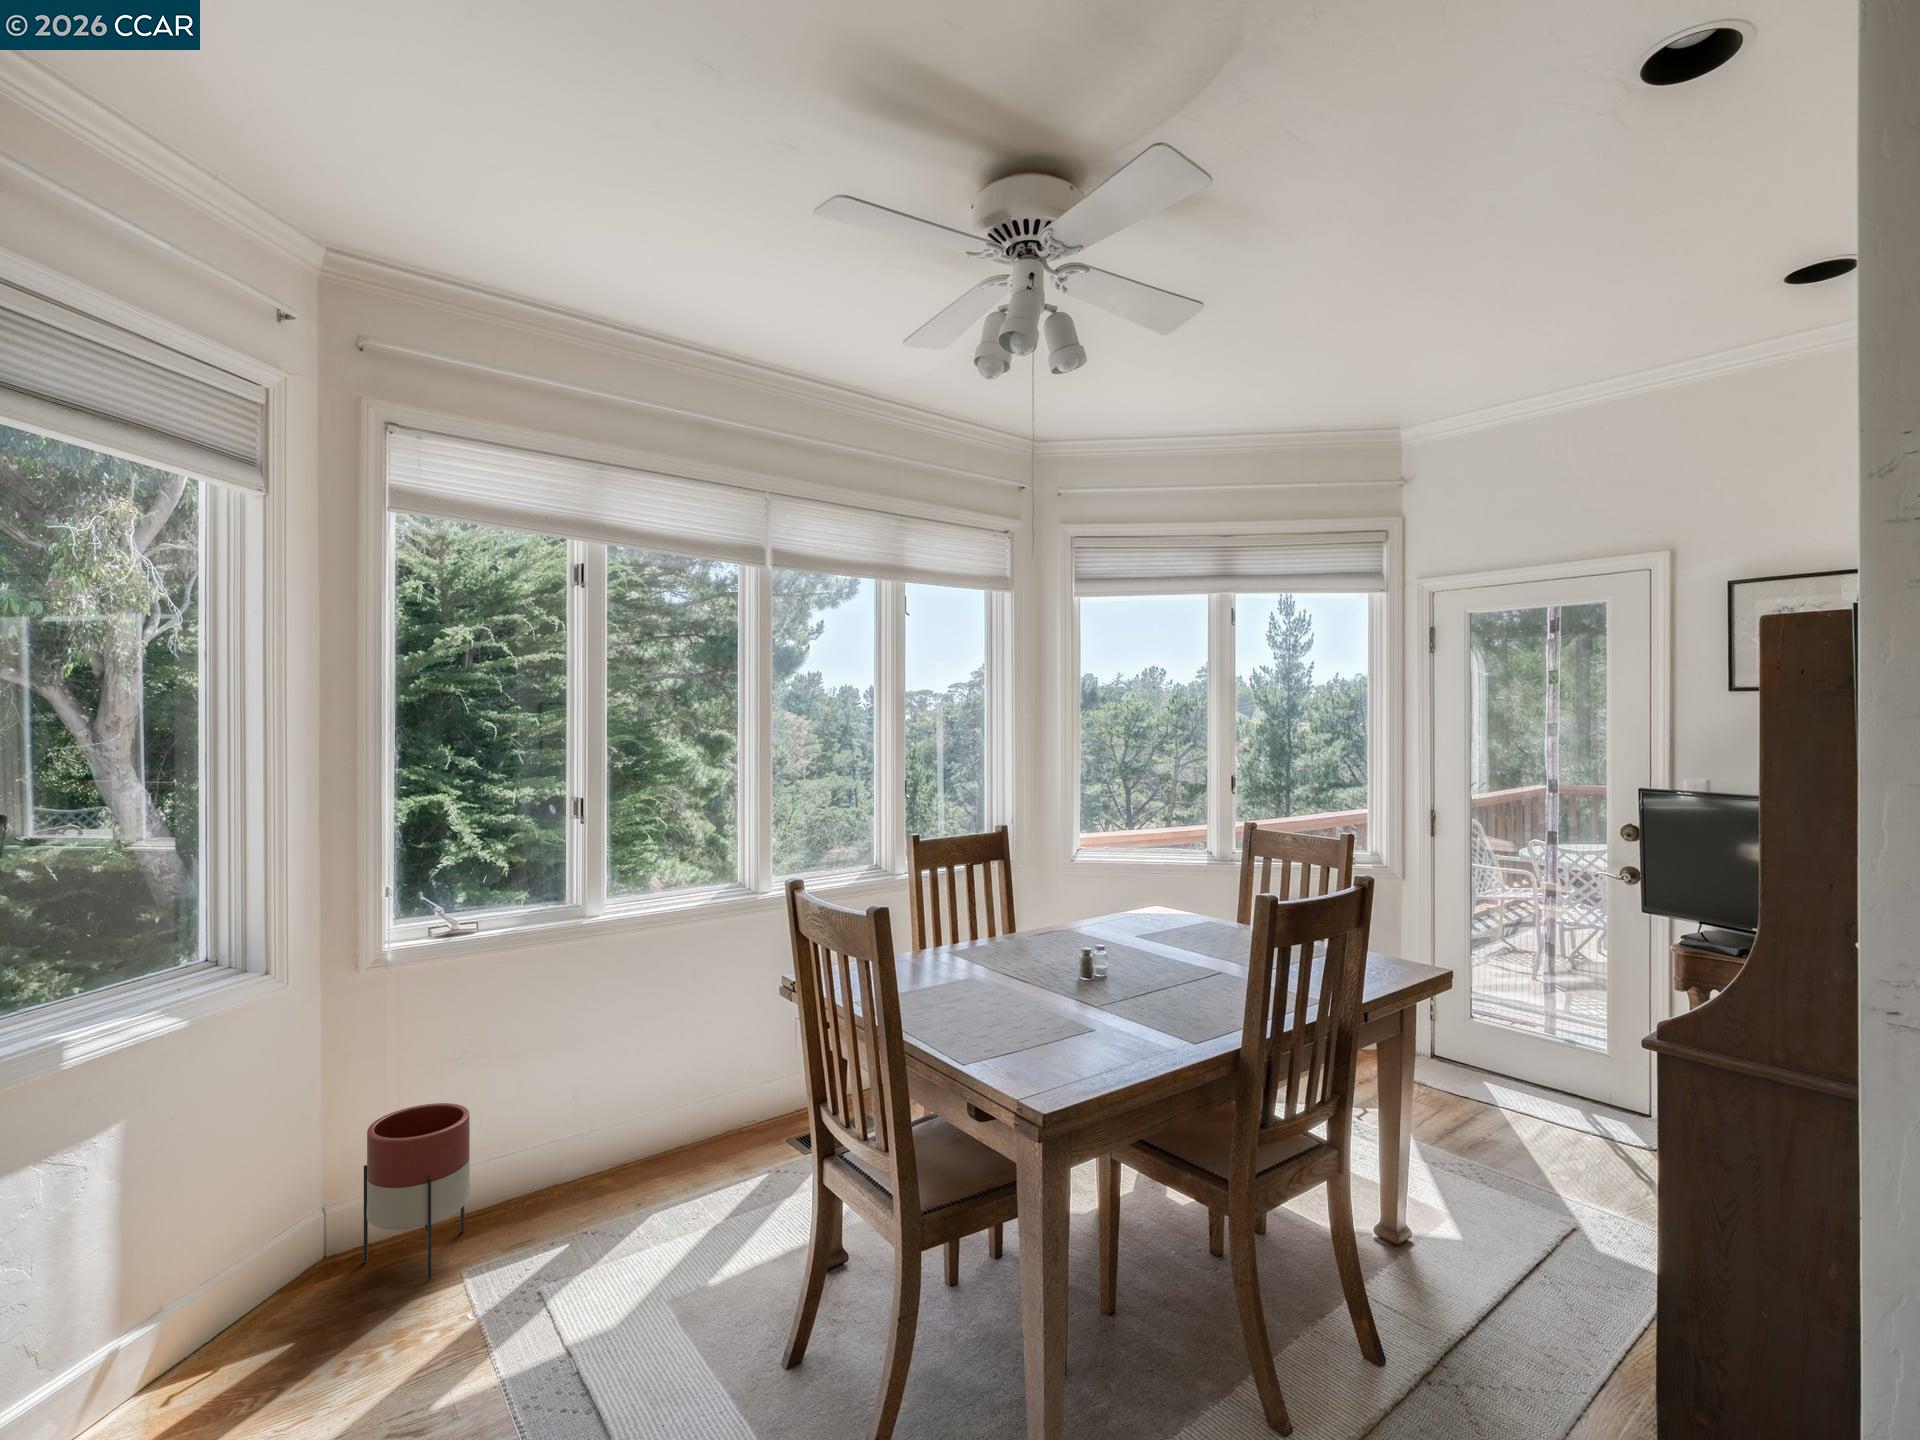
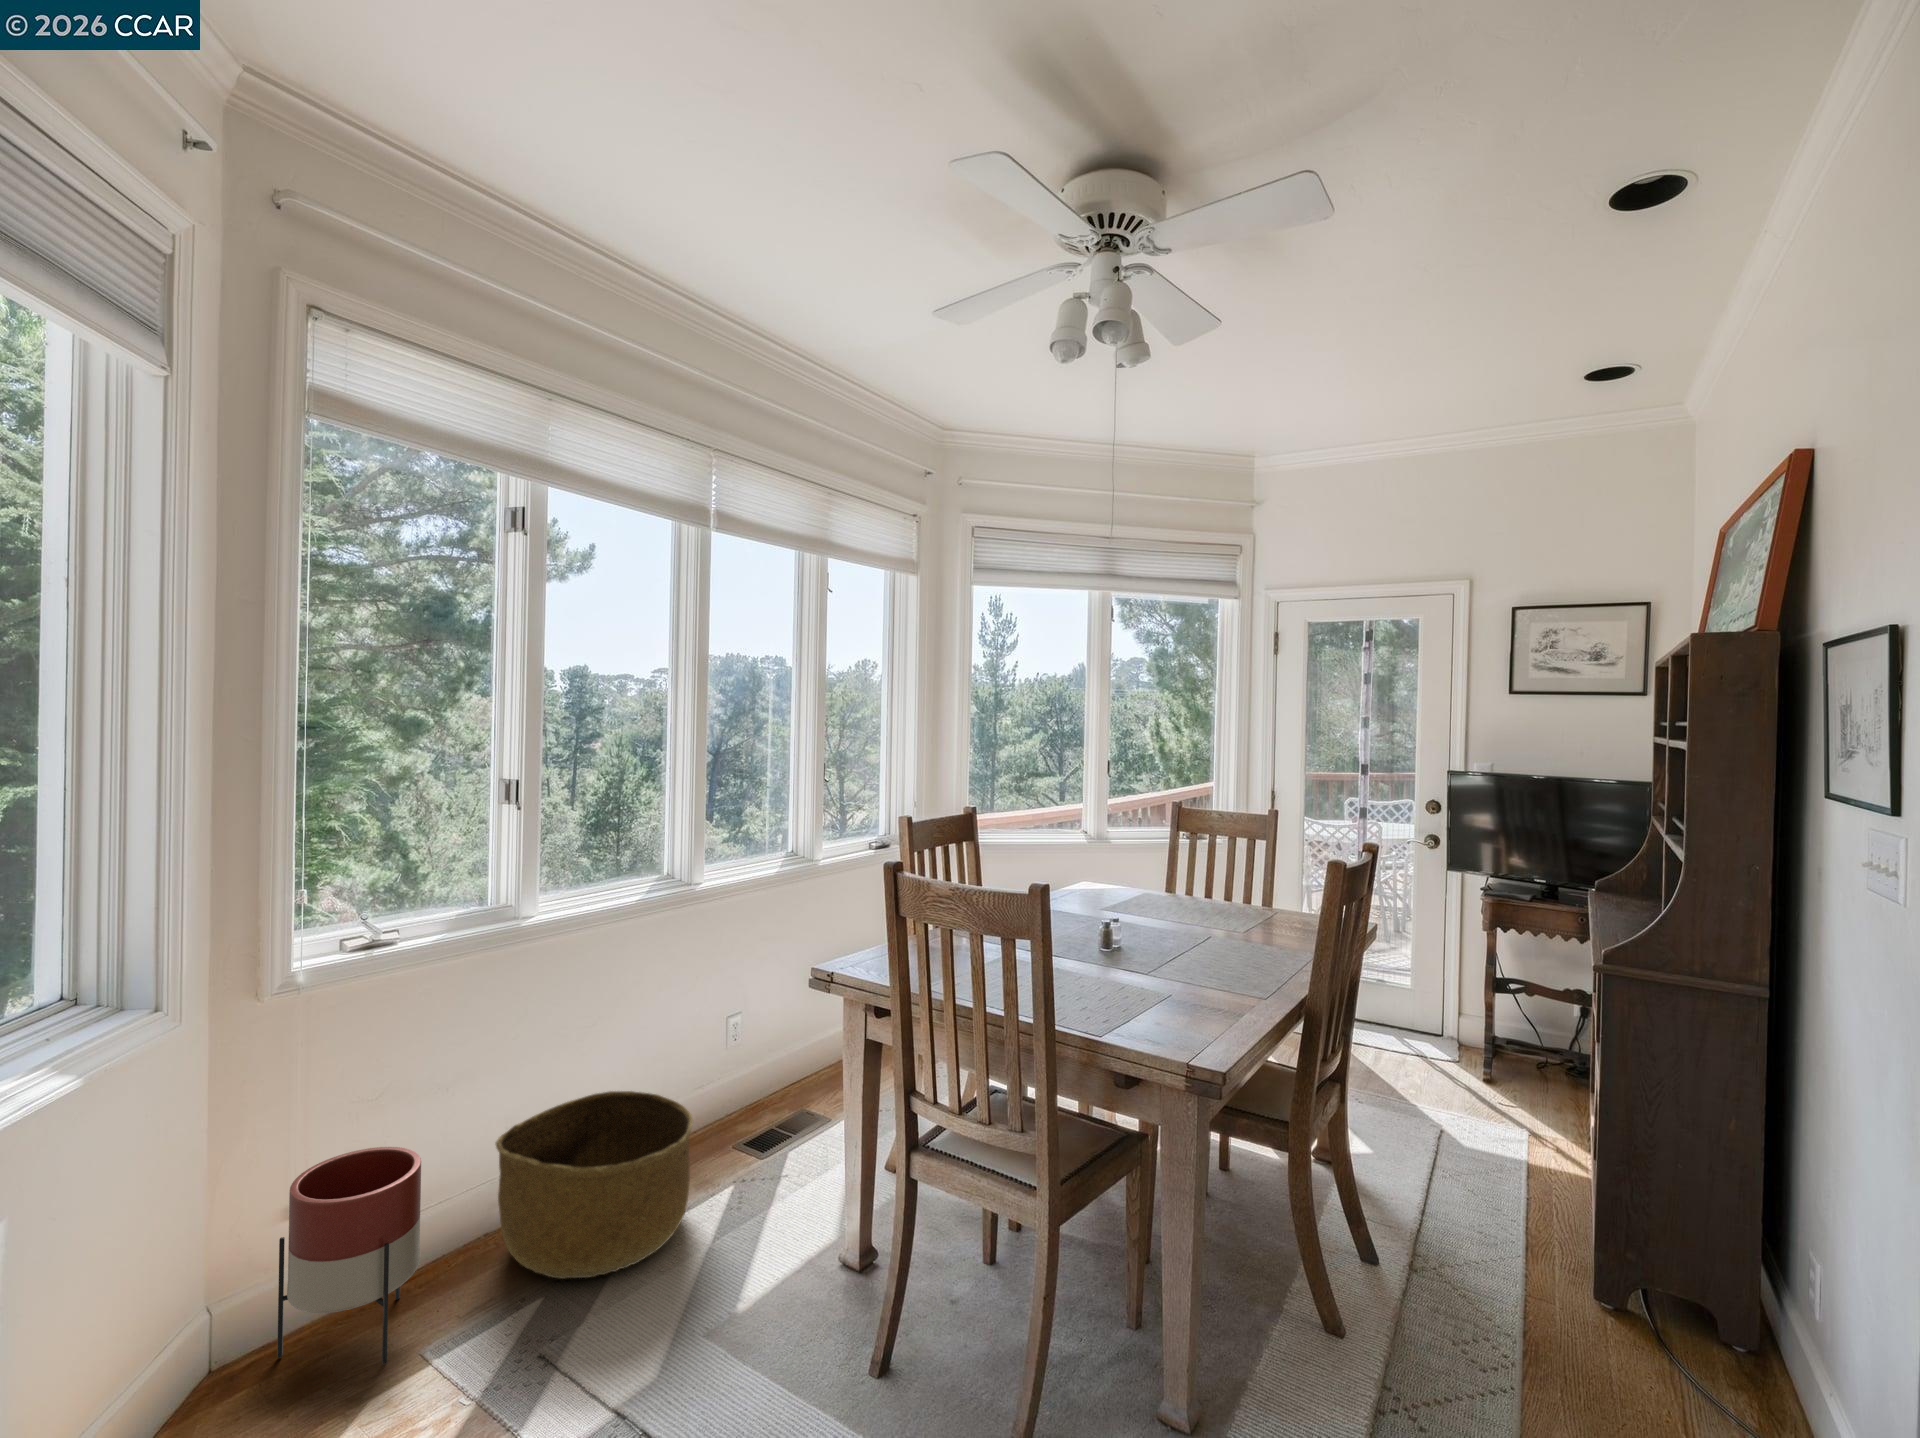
basket: none [541,1080,710,1239] -> present [496,1091,693,1279]

